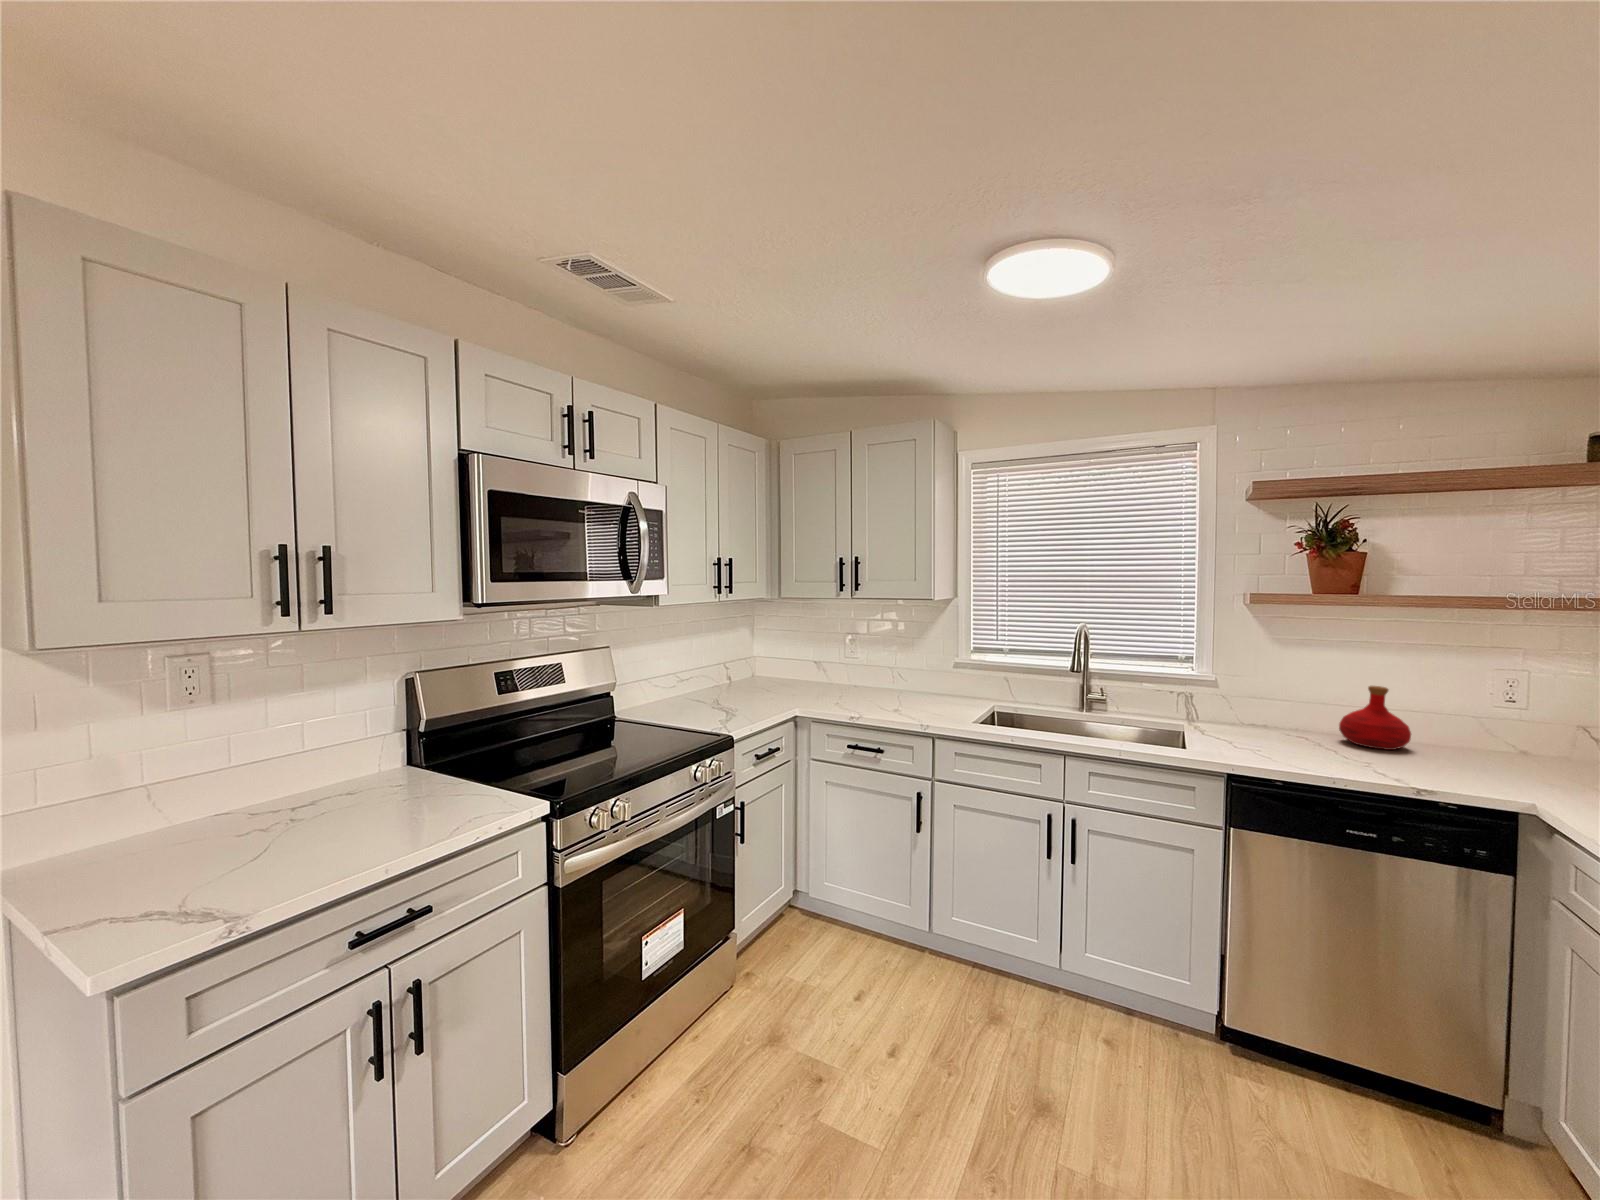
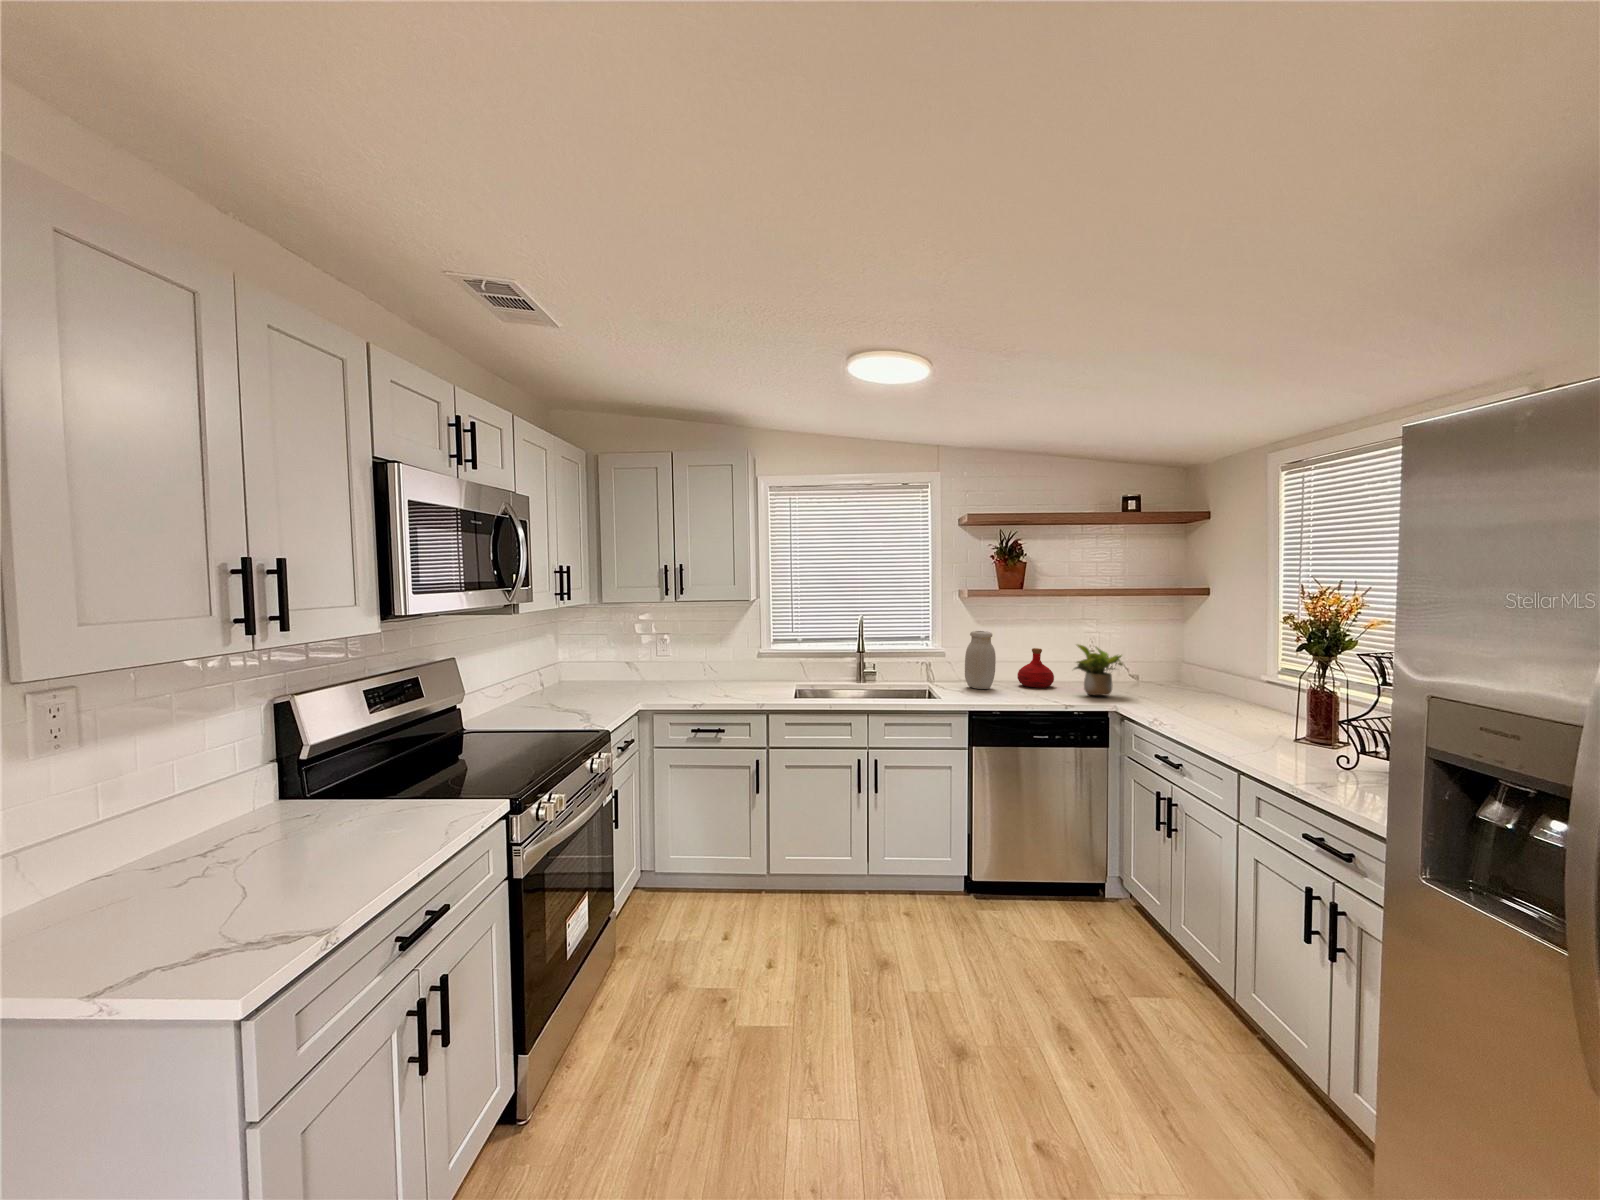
jar: none [1241,653,1295,740] -> present [965,631,996,689]
potted plant: none [1444,687,1561,781] -> present [1074,645,1122,696]

